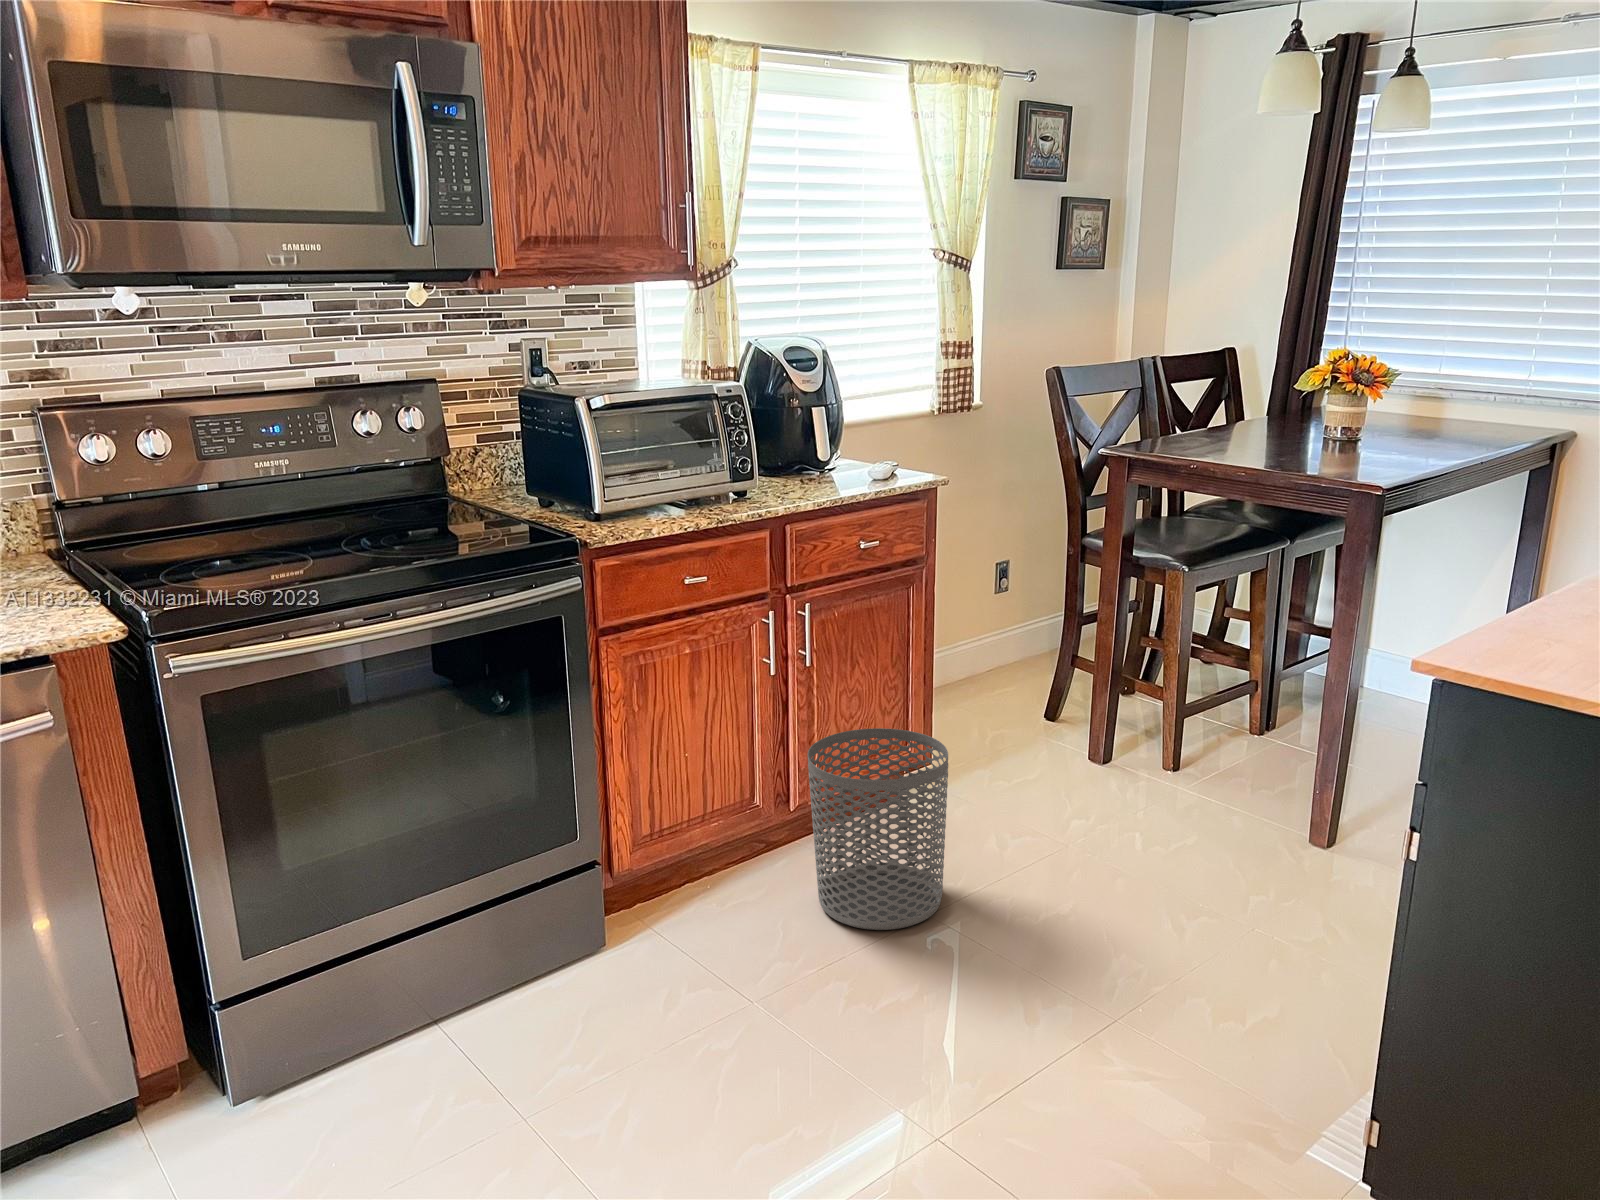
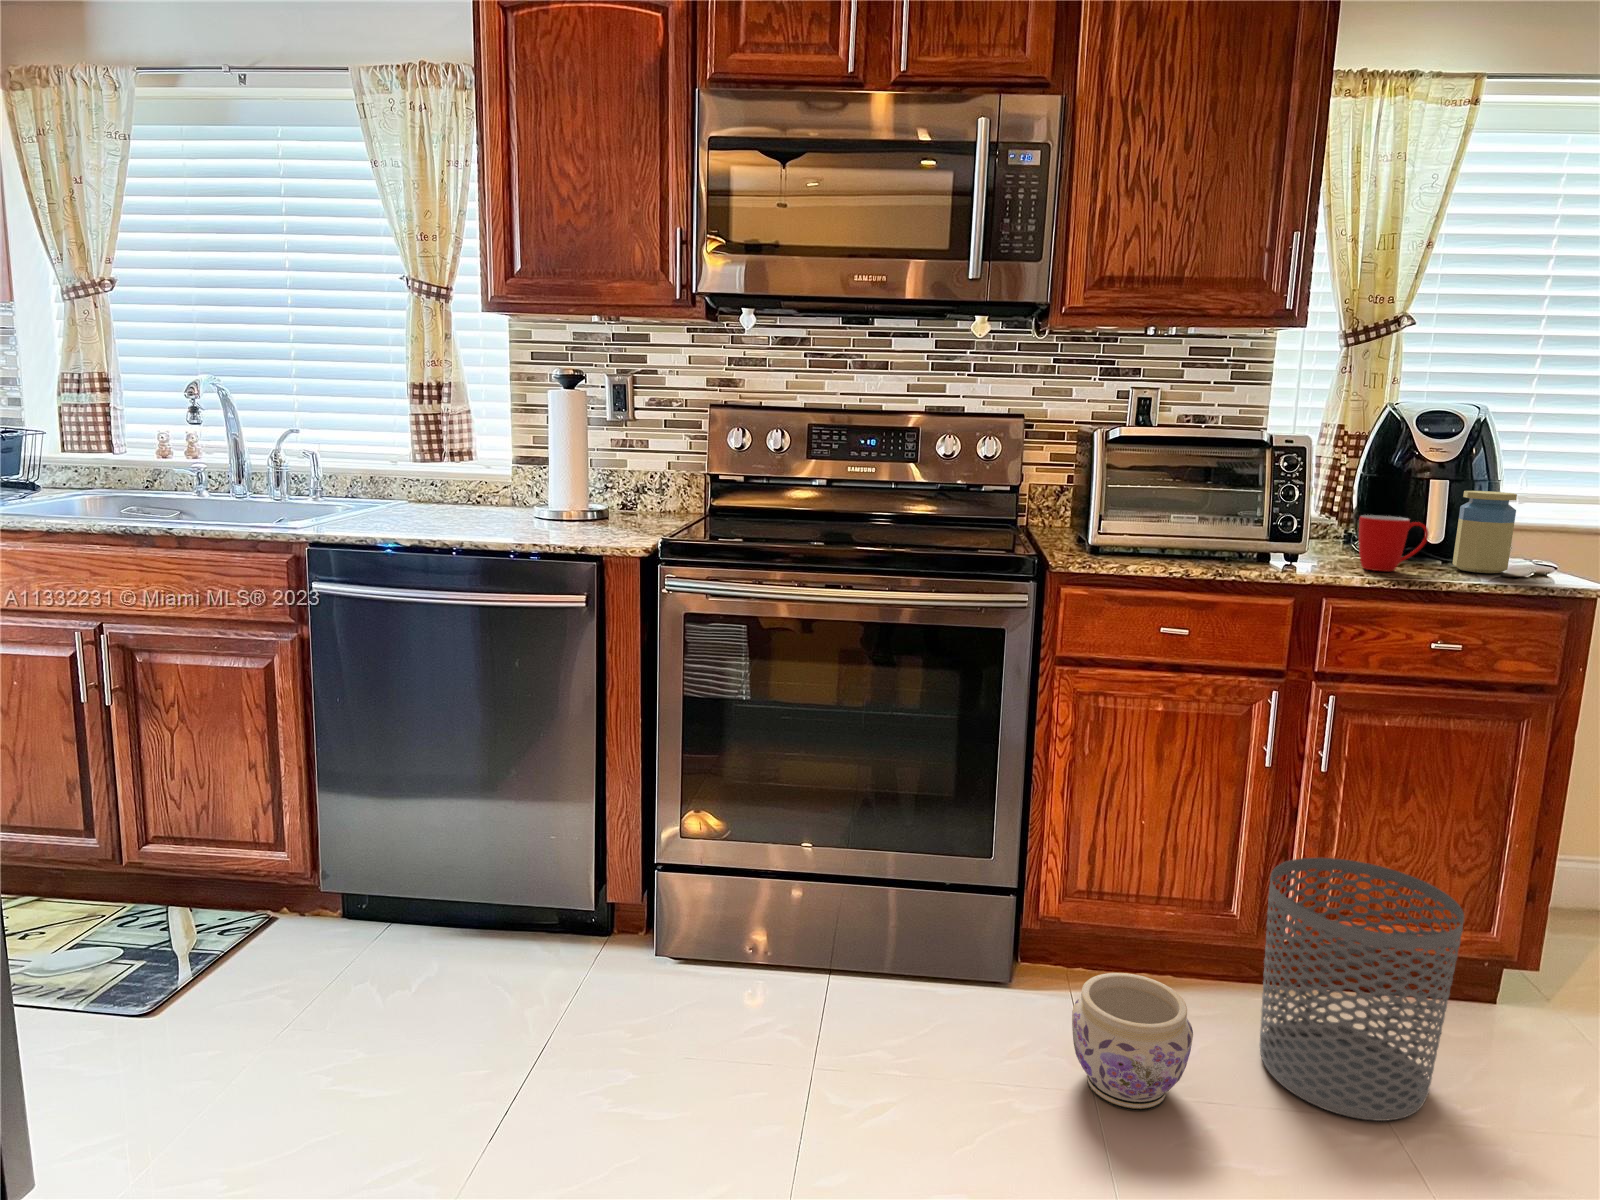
jar: none [838,409,878,477] -> present [1453,491,1517,573]
mug: none [783,441,832,490] -> present [1359,515,1428,571]
planter: none [716,887,820,1005] -> present [1072,973,1193,1111]

